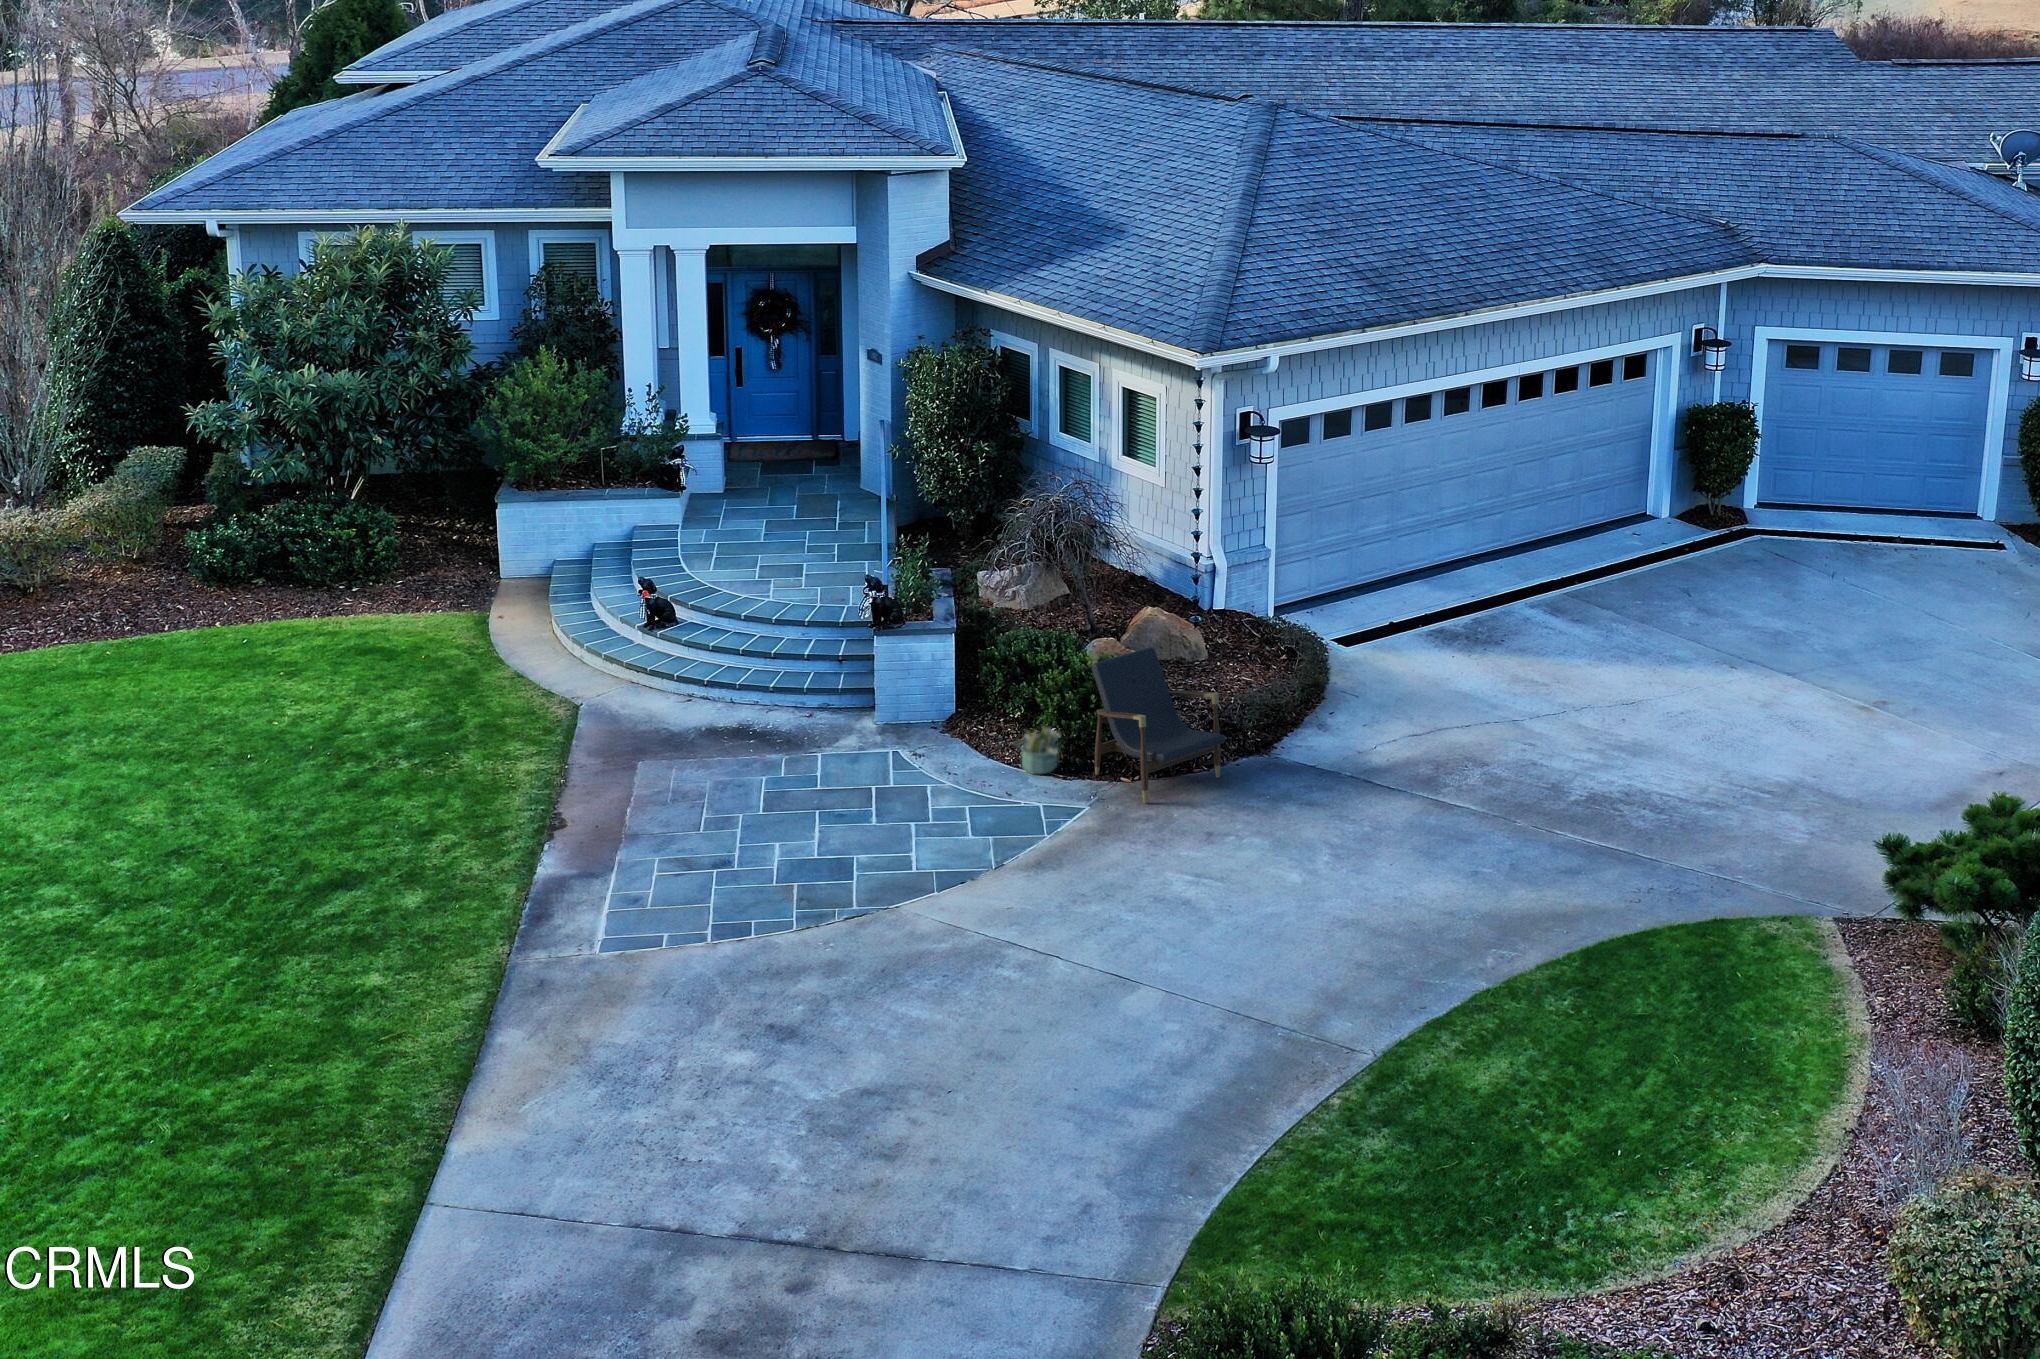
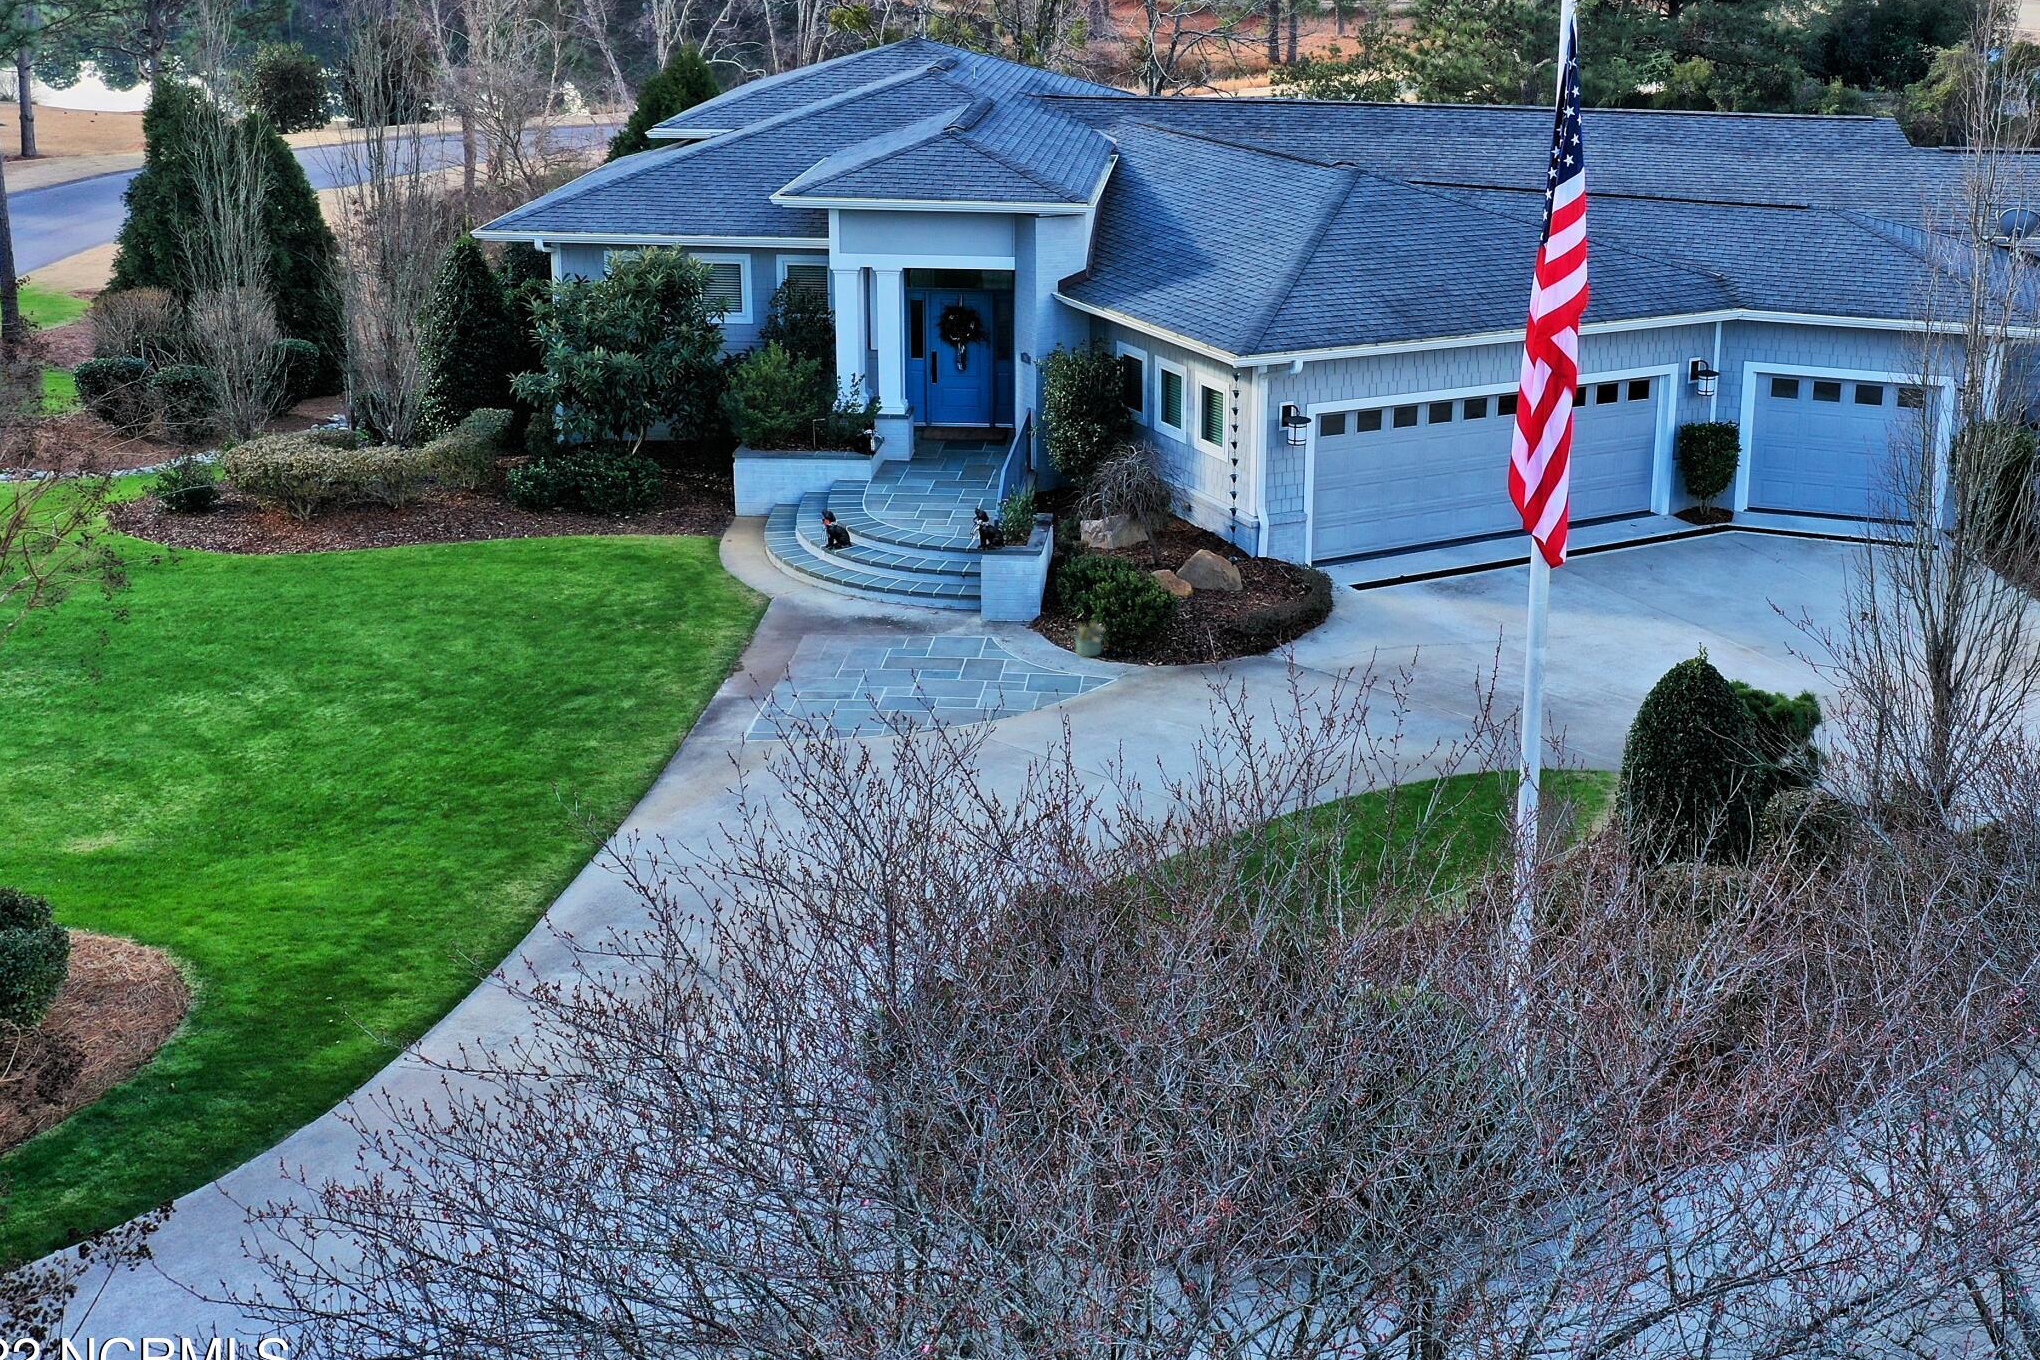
lounge chair: present [1092,647,1225,803] -> none [1126,568,1220,677]

